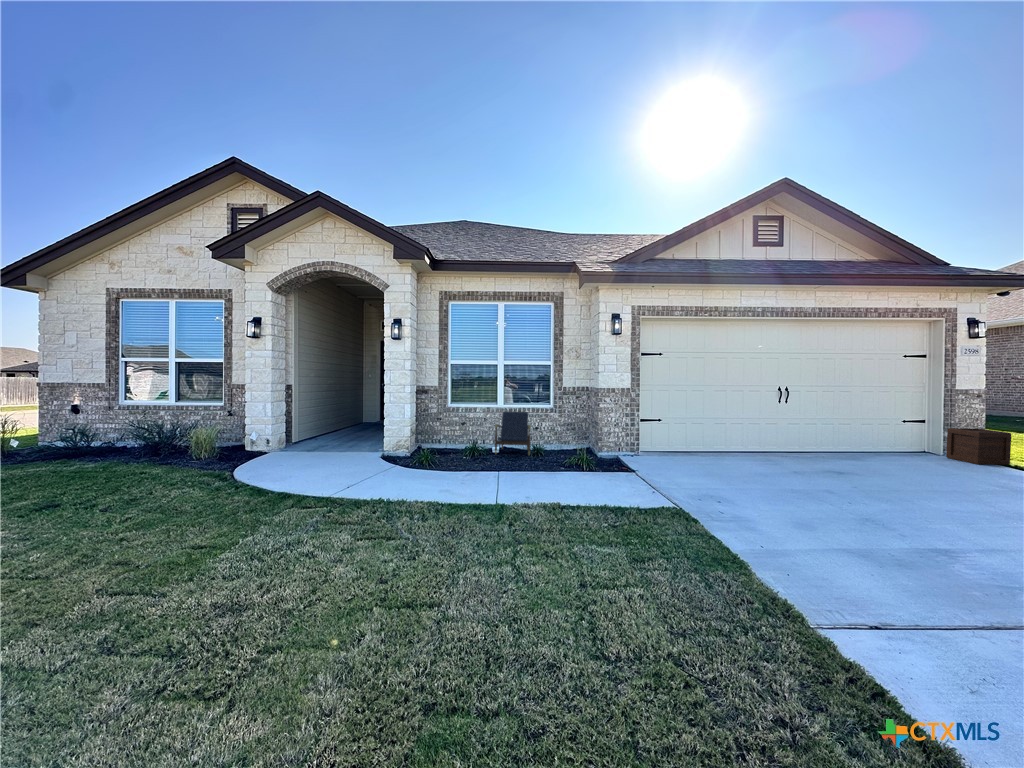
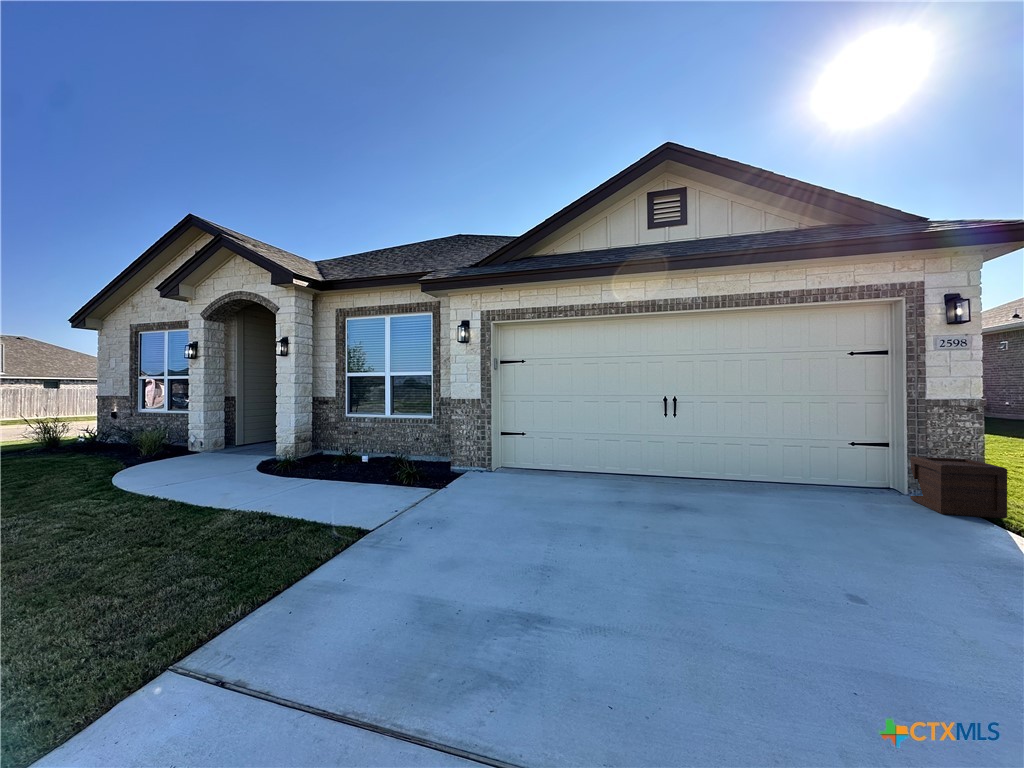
lounge chair: present [495,412,531,455] -> none [358,422,404,466]

